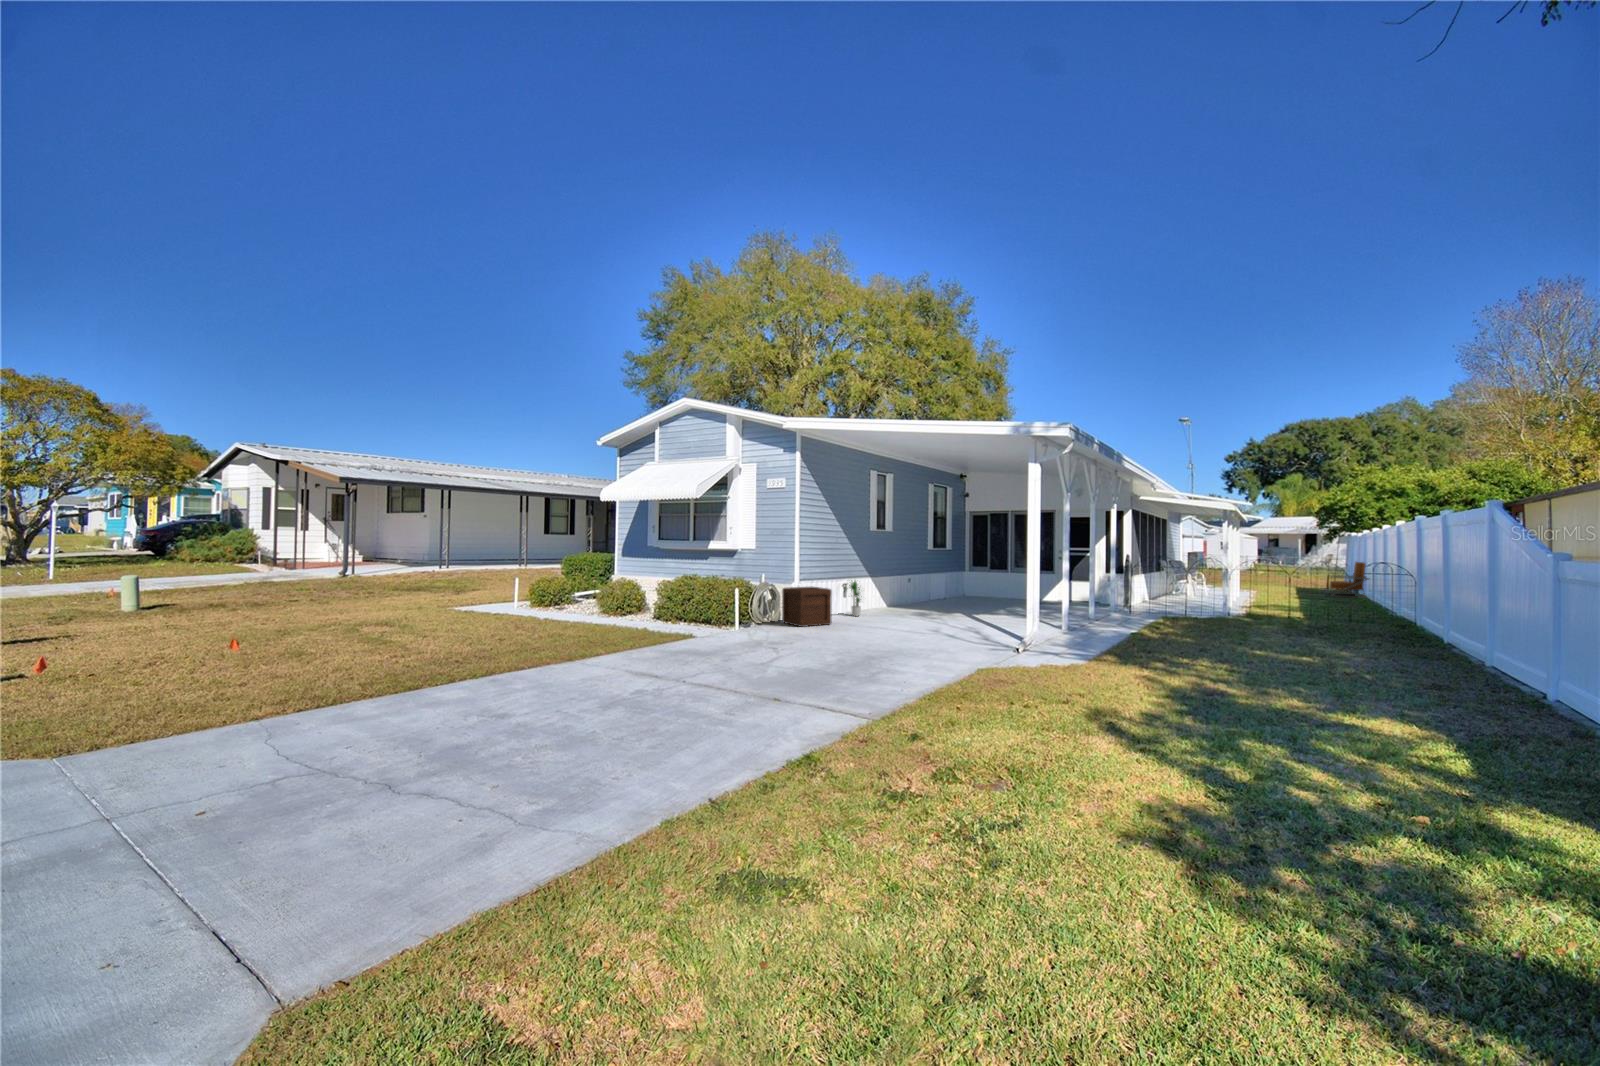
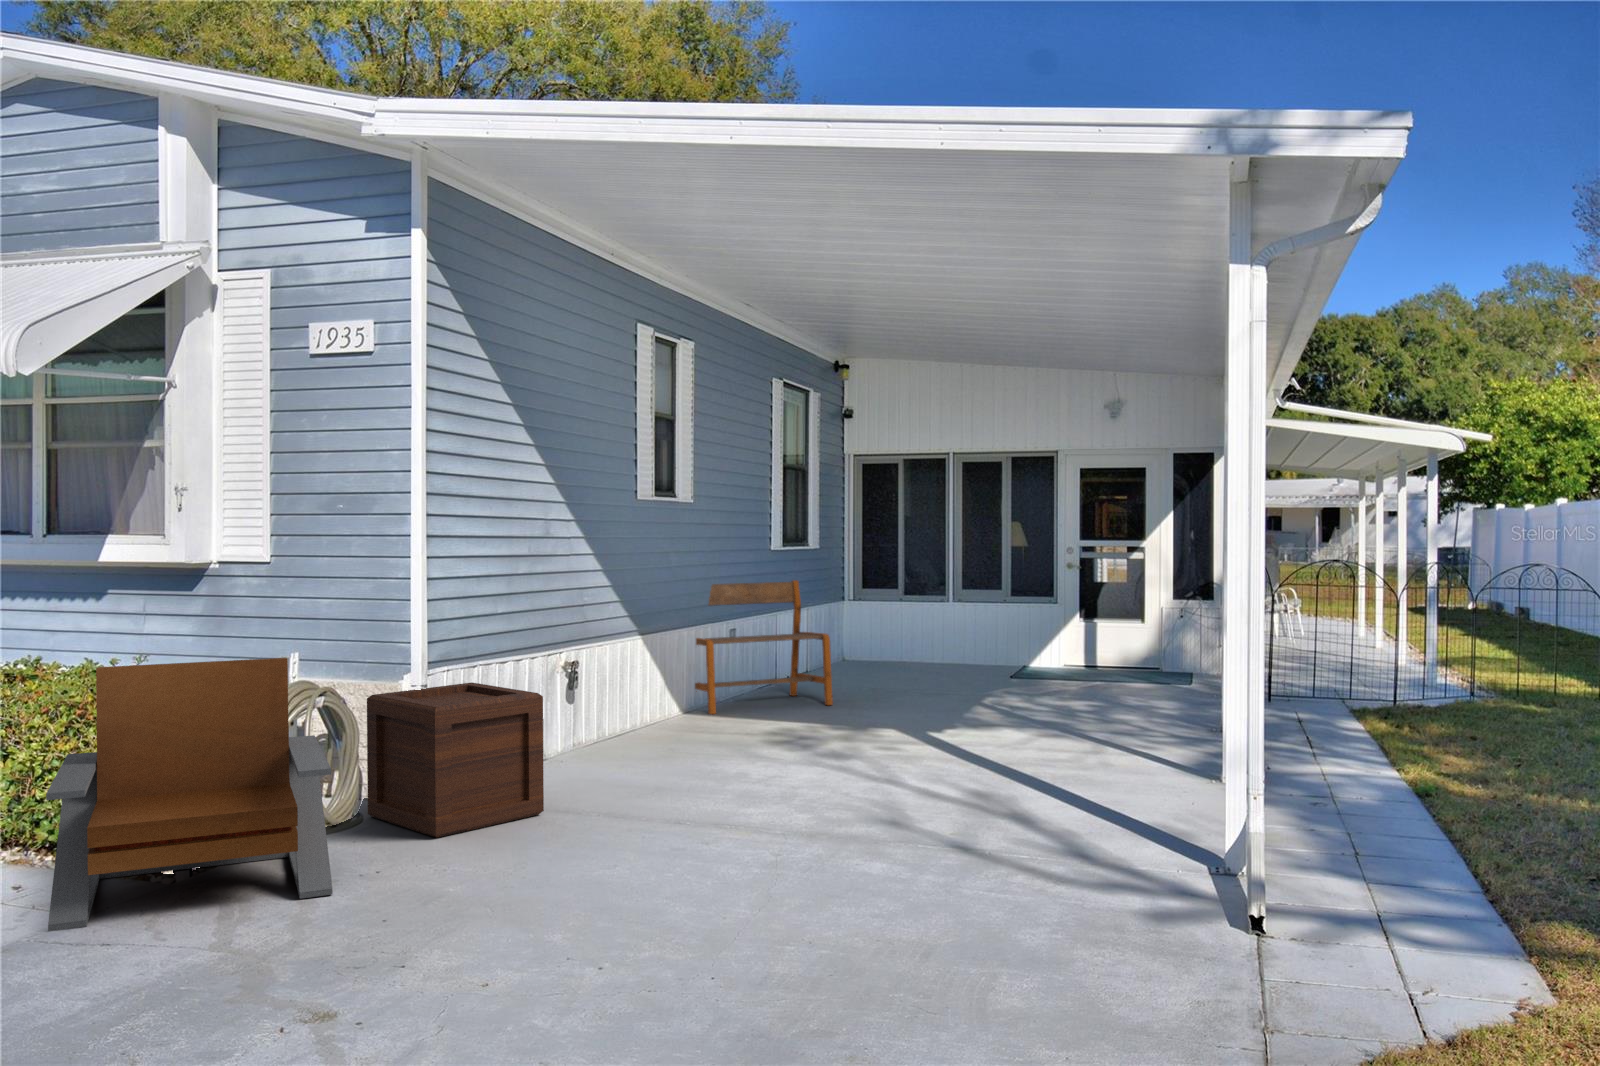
bench: none [890,561,944,608] -> present [695,580,833,714]
lounge chair: present [1329,562,1368,598] -> present [46,658,332,931]
potted plant: present [849,581,862,616] -> none [569,642,640,760]

